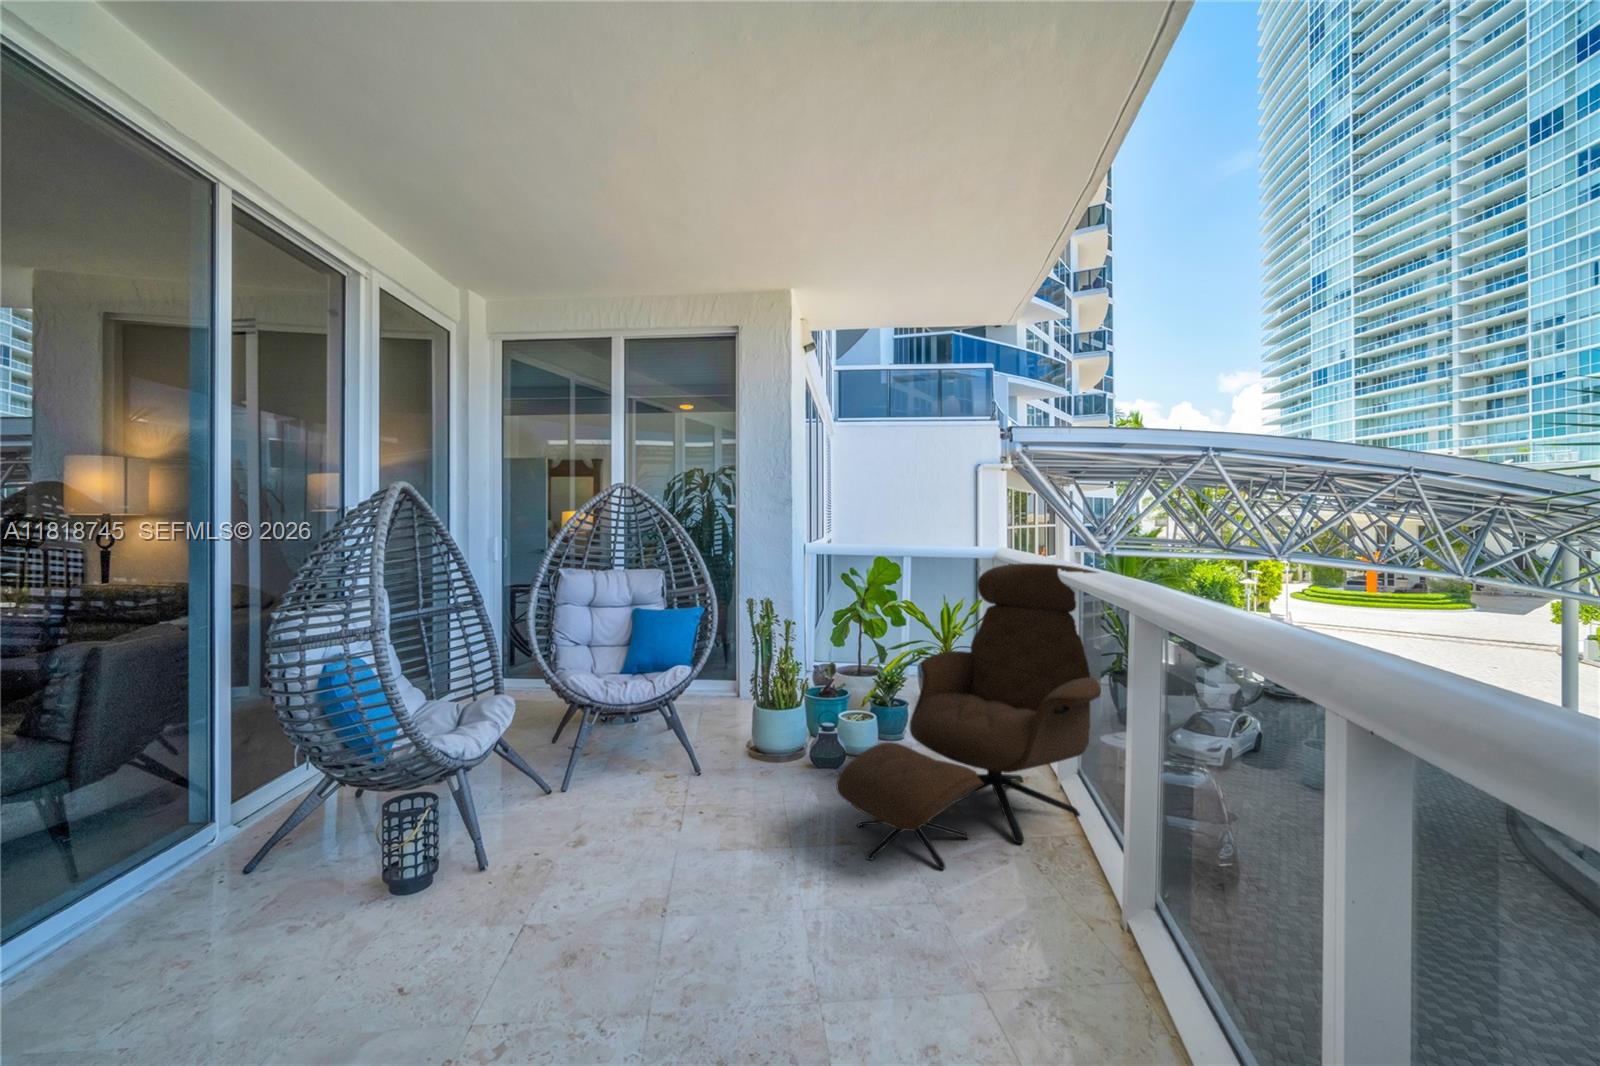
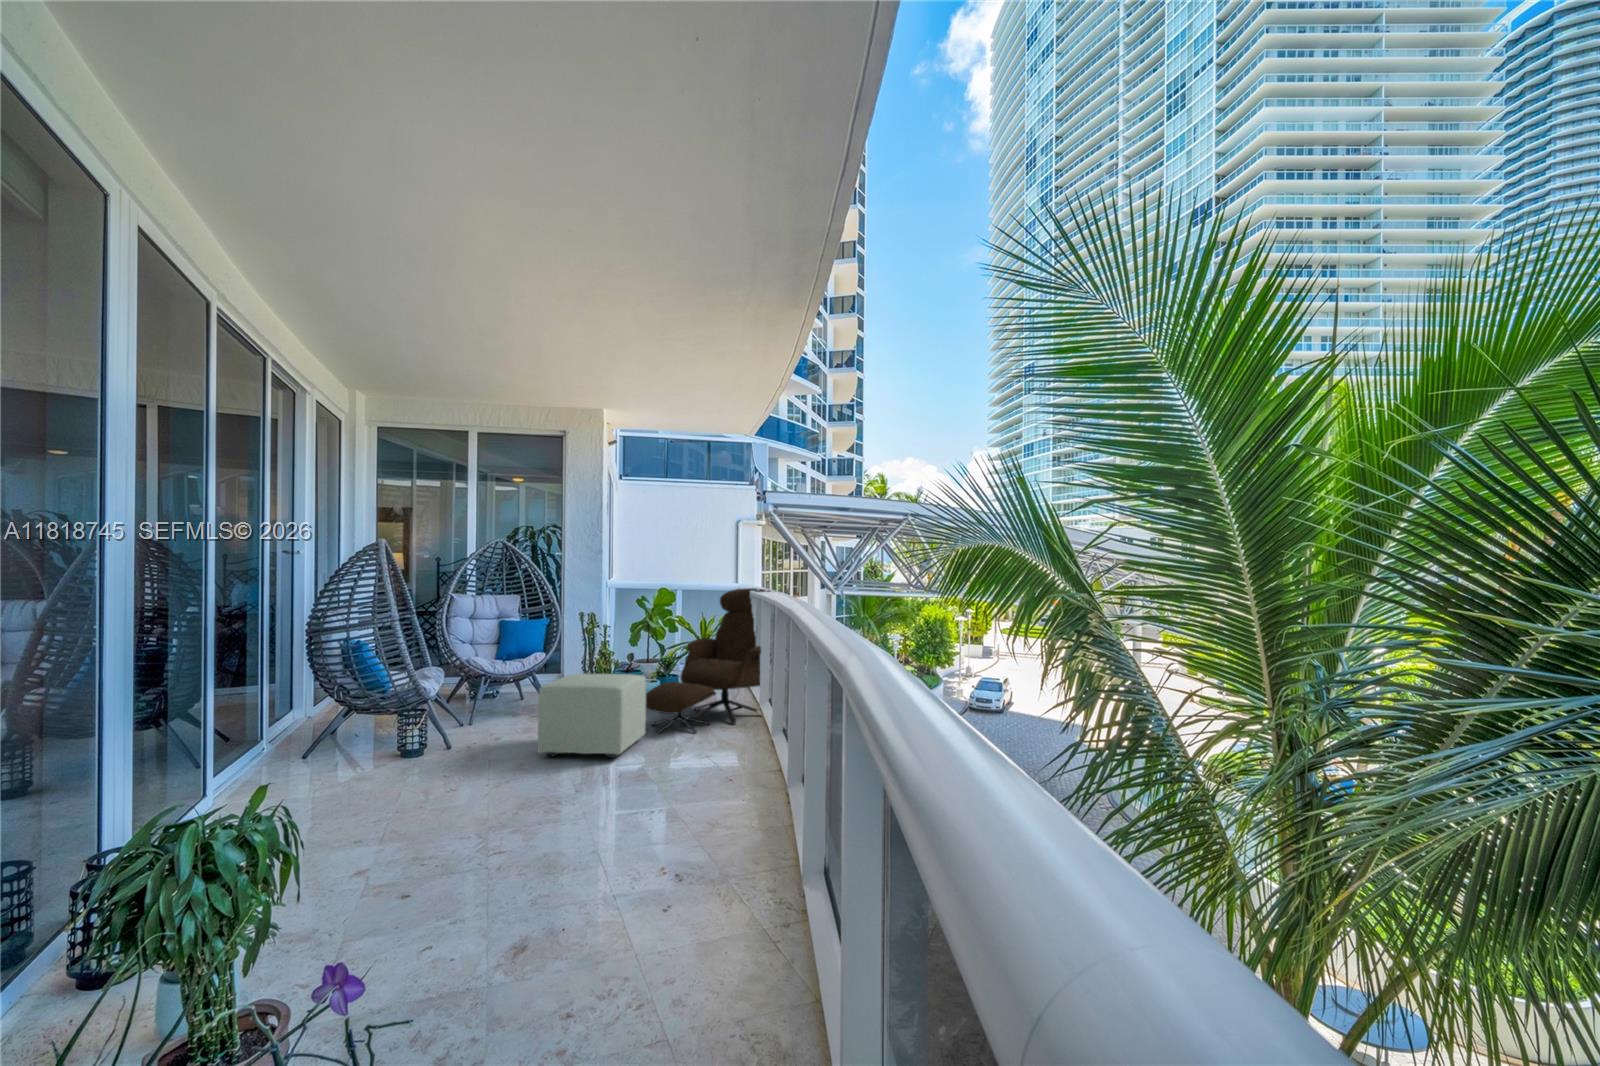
ottoman: none [609,735,839,969] -> present [538,674,646,758]

